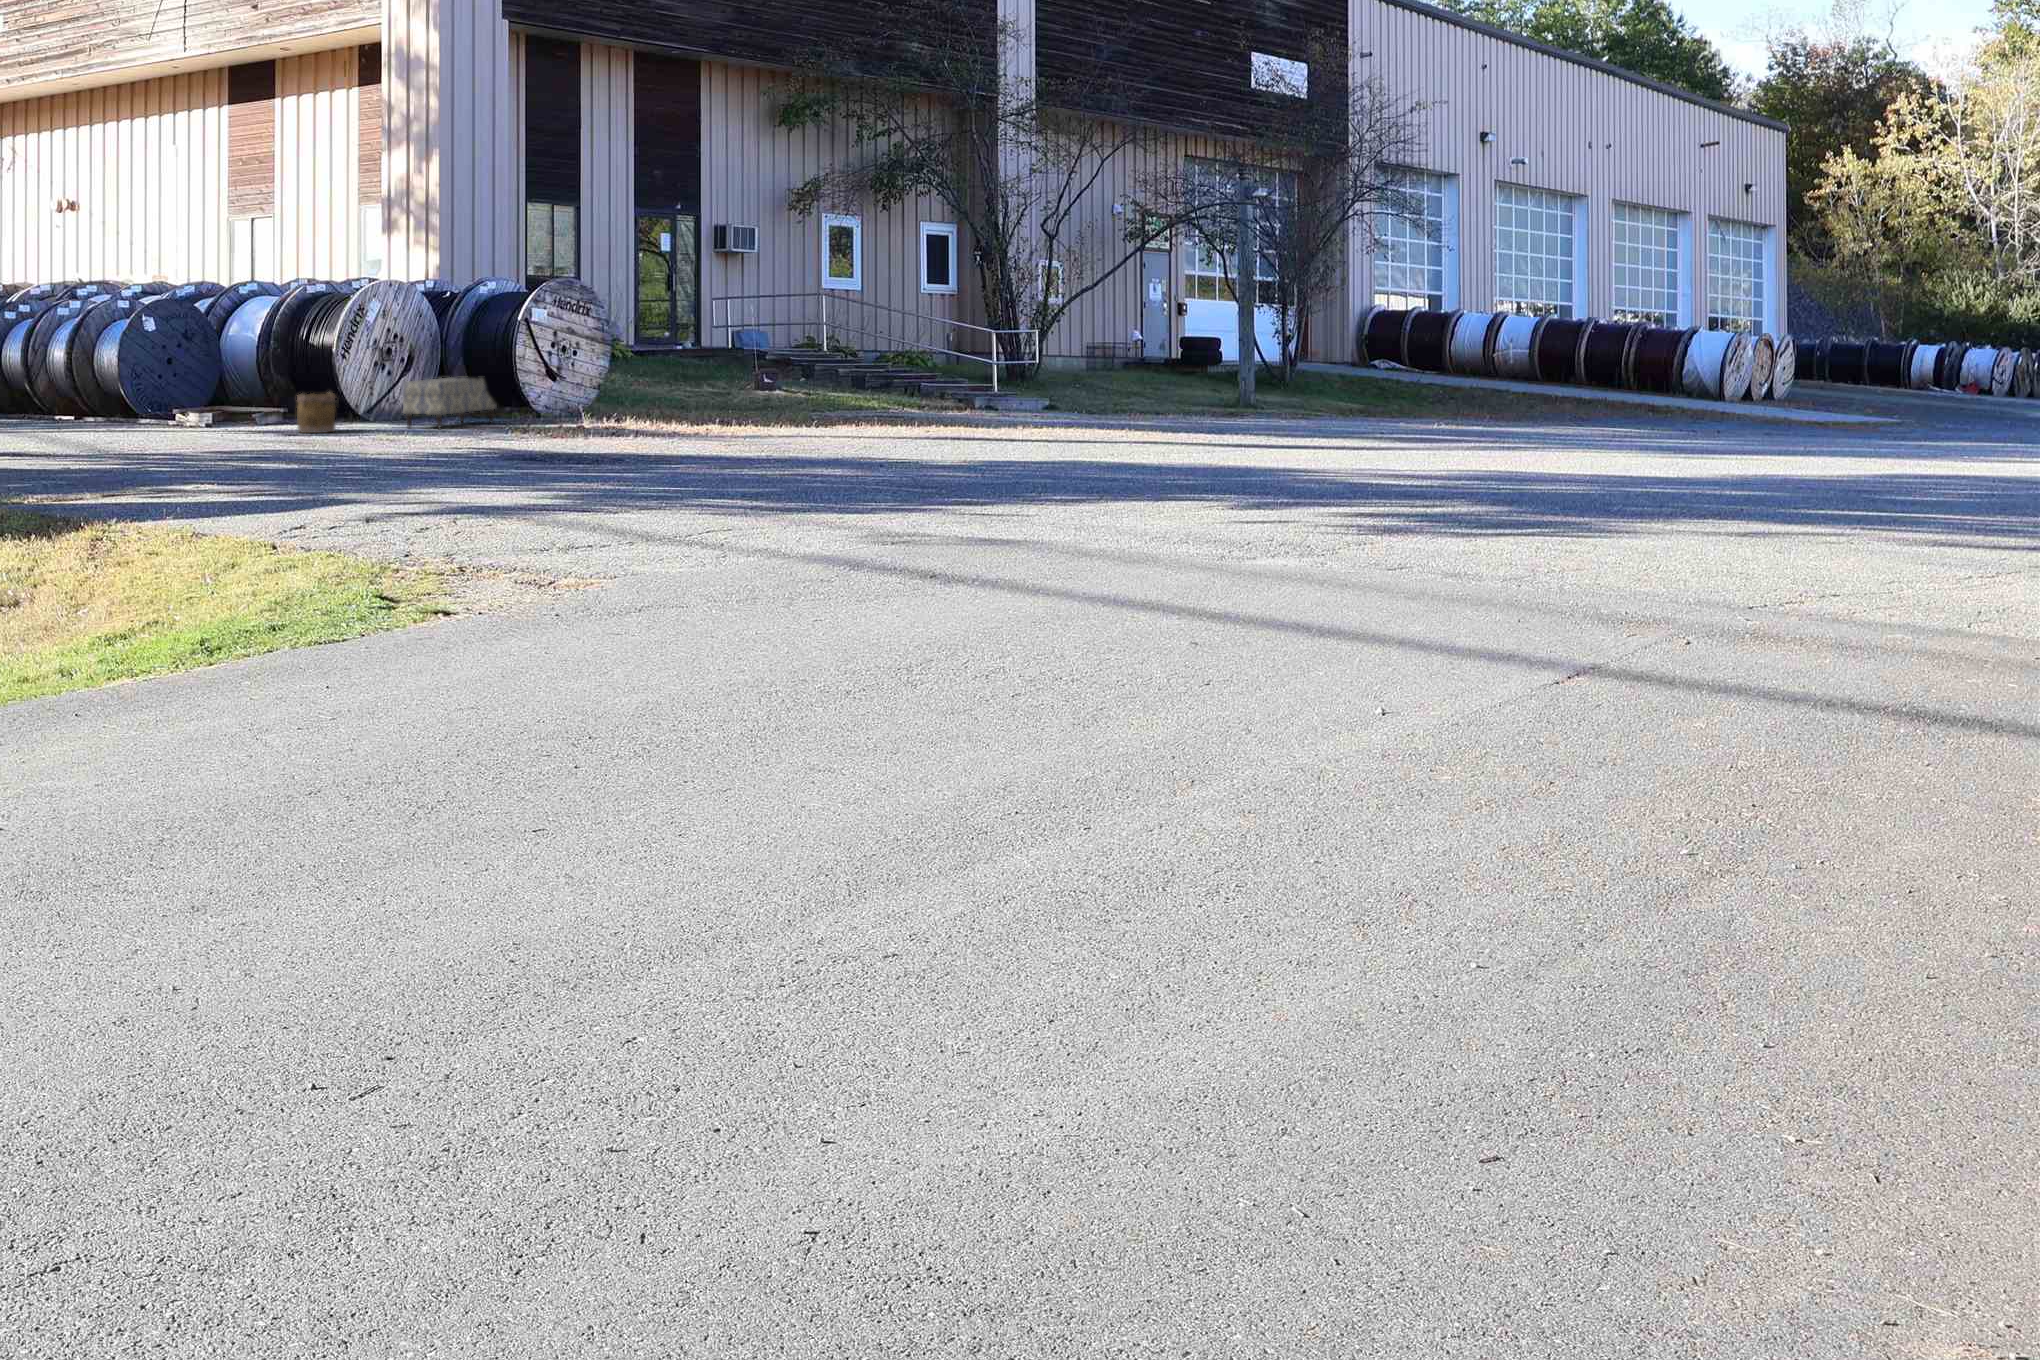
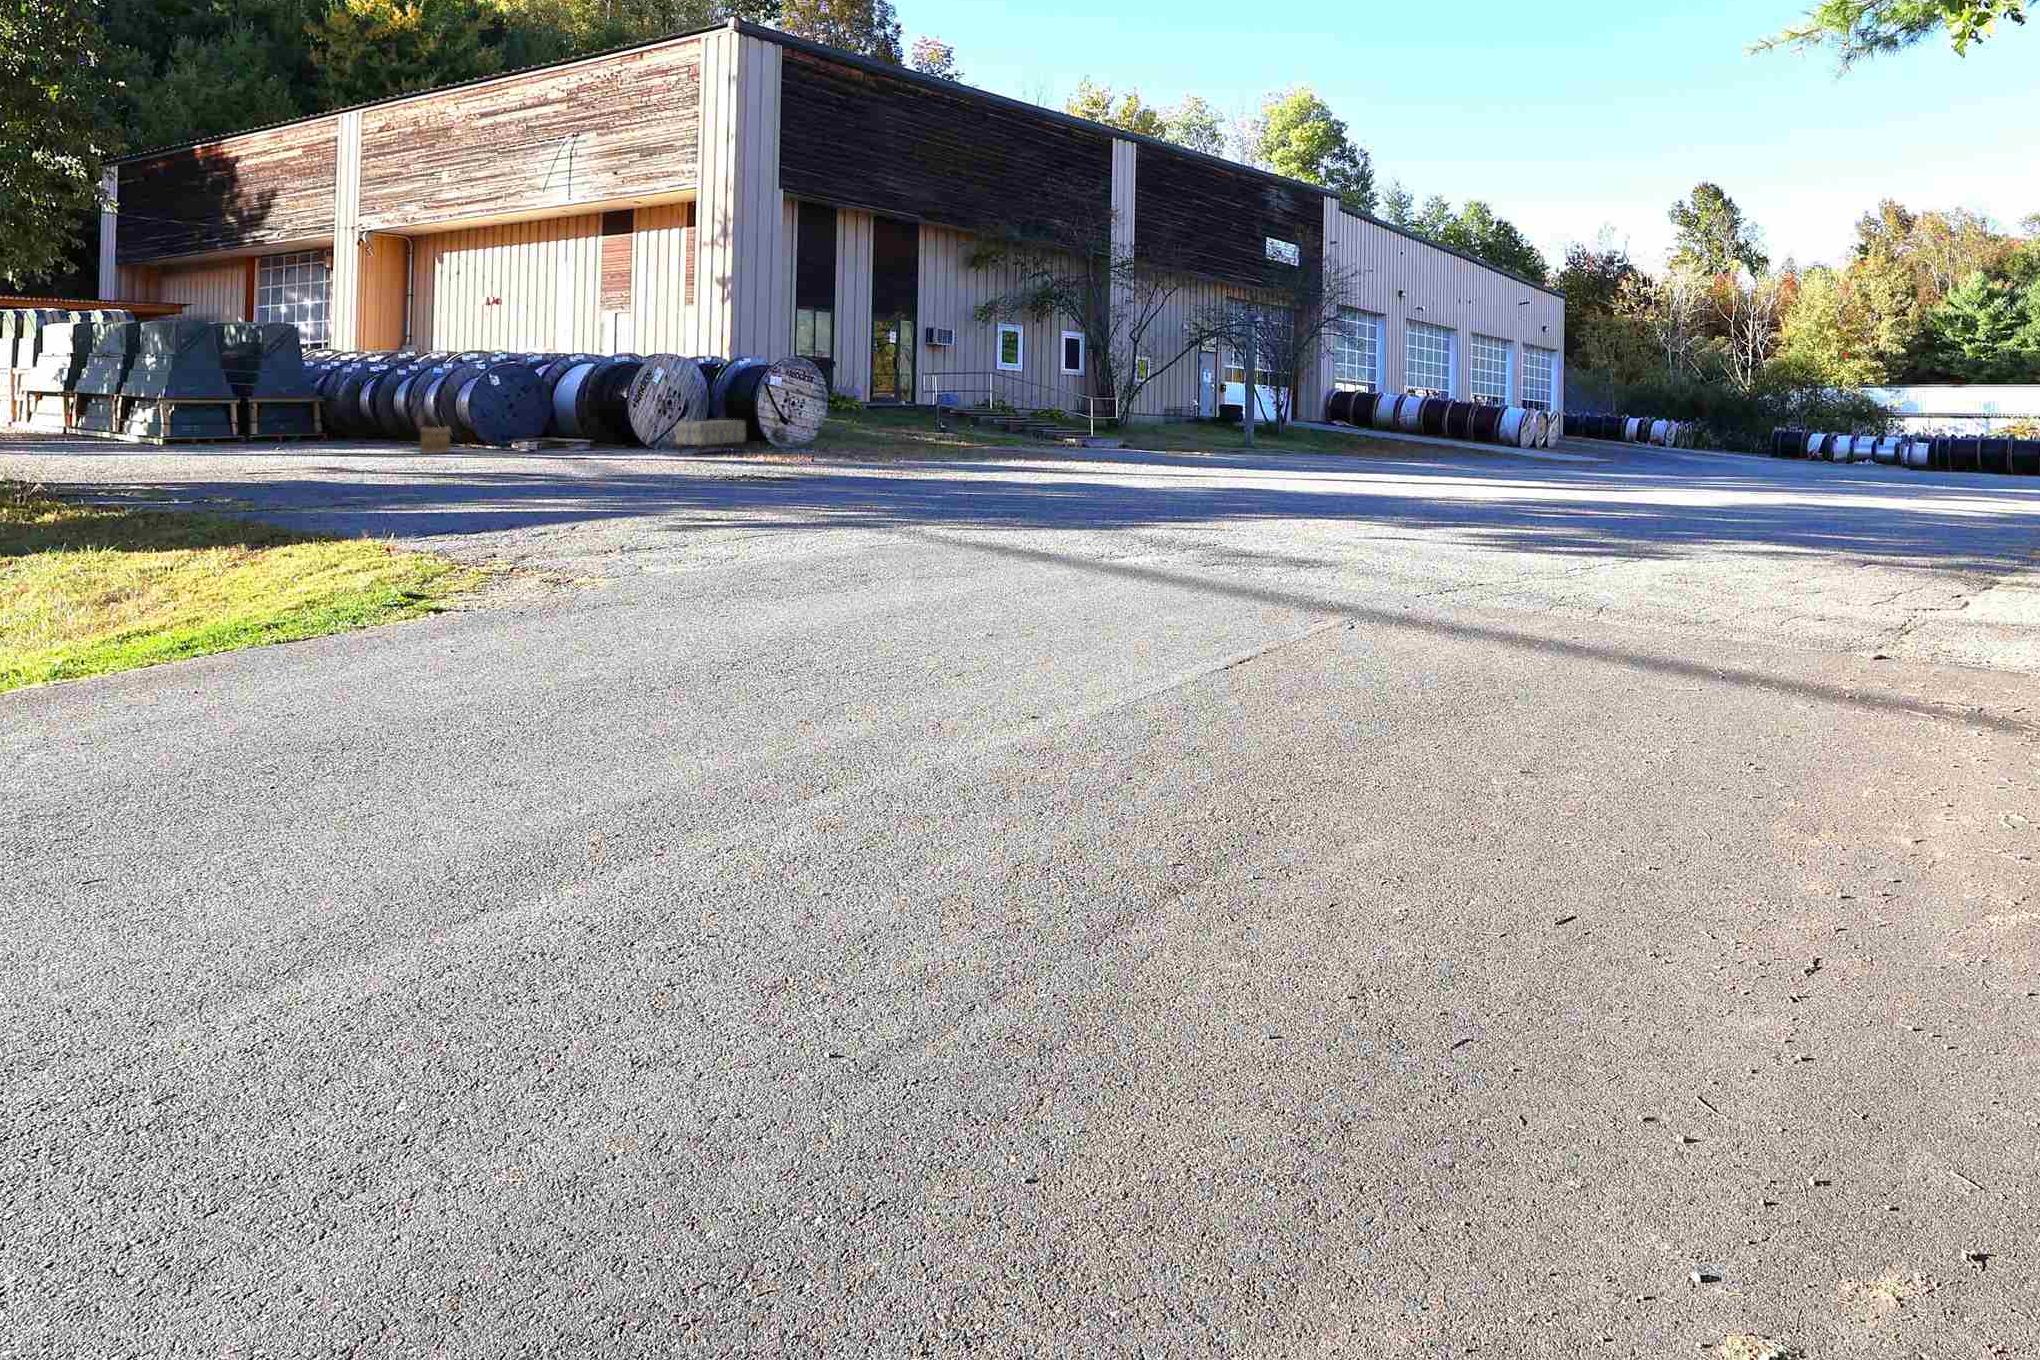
potted tree: none [532,367,566,427] -> present [769,420,788,454]
bucket: present [297,393,338,433] -> present [420,427,451,454]

